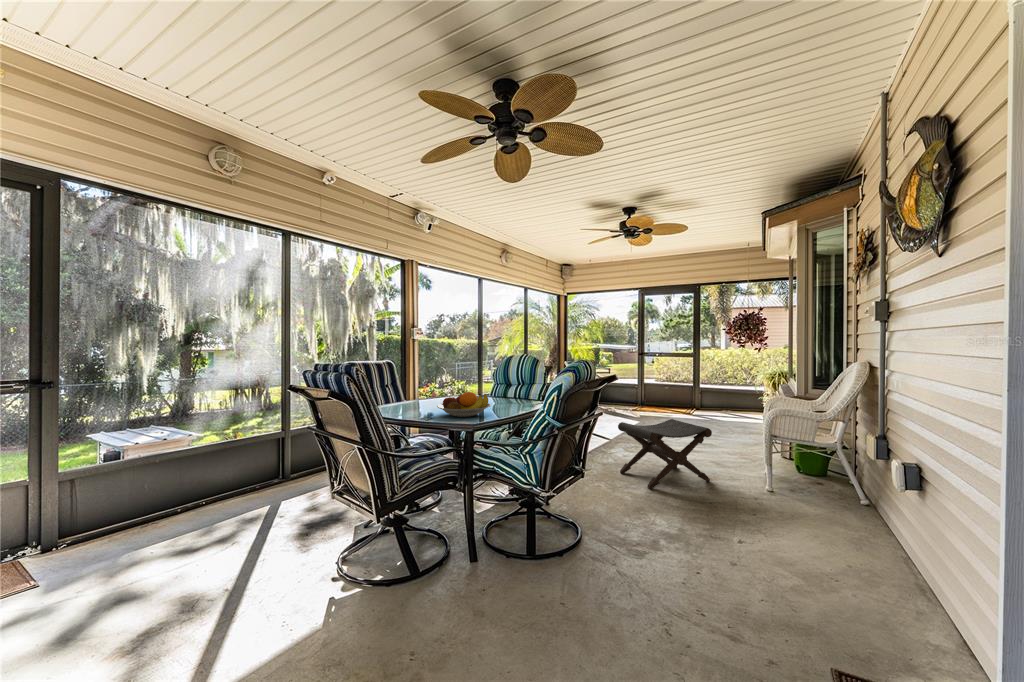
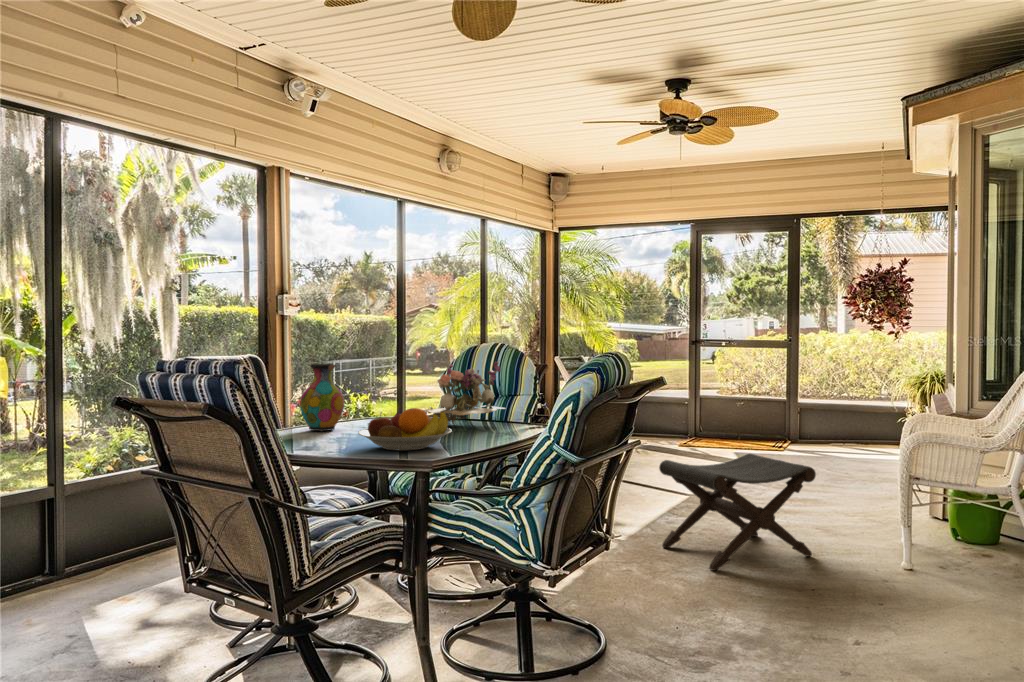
flower arrangement: none [480,364,528,401] -> present [424,361,505,424]
vase: none [411,366,436,404] -> present [300,364,344,431]

